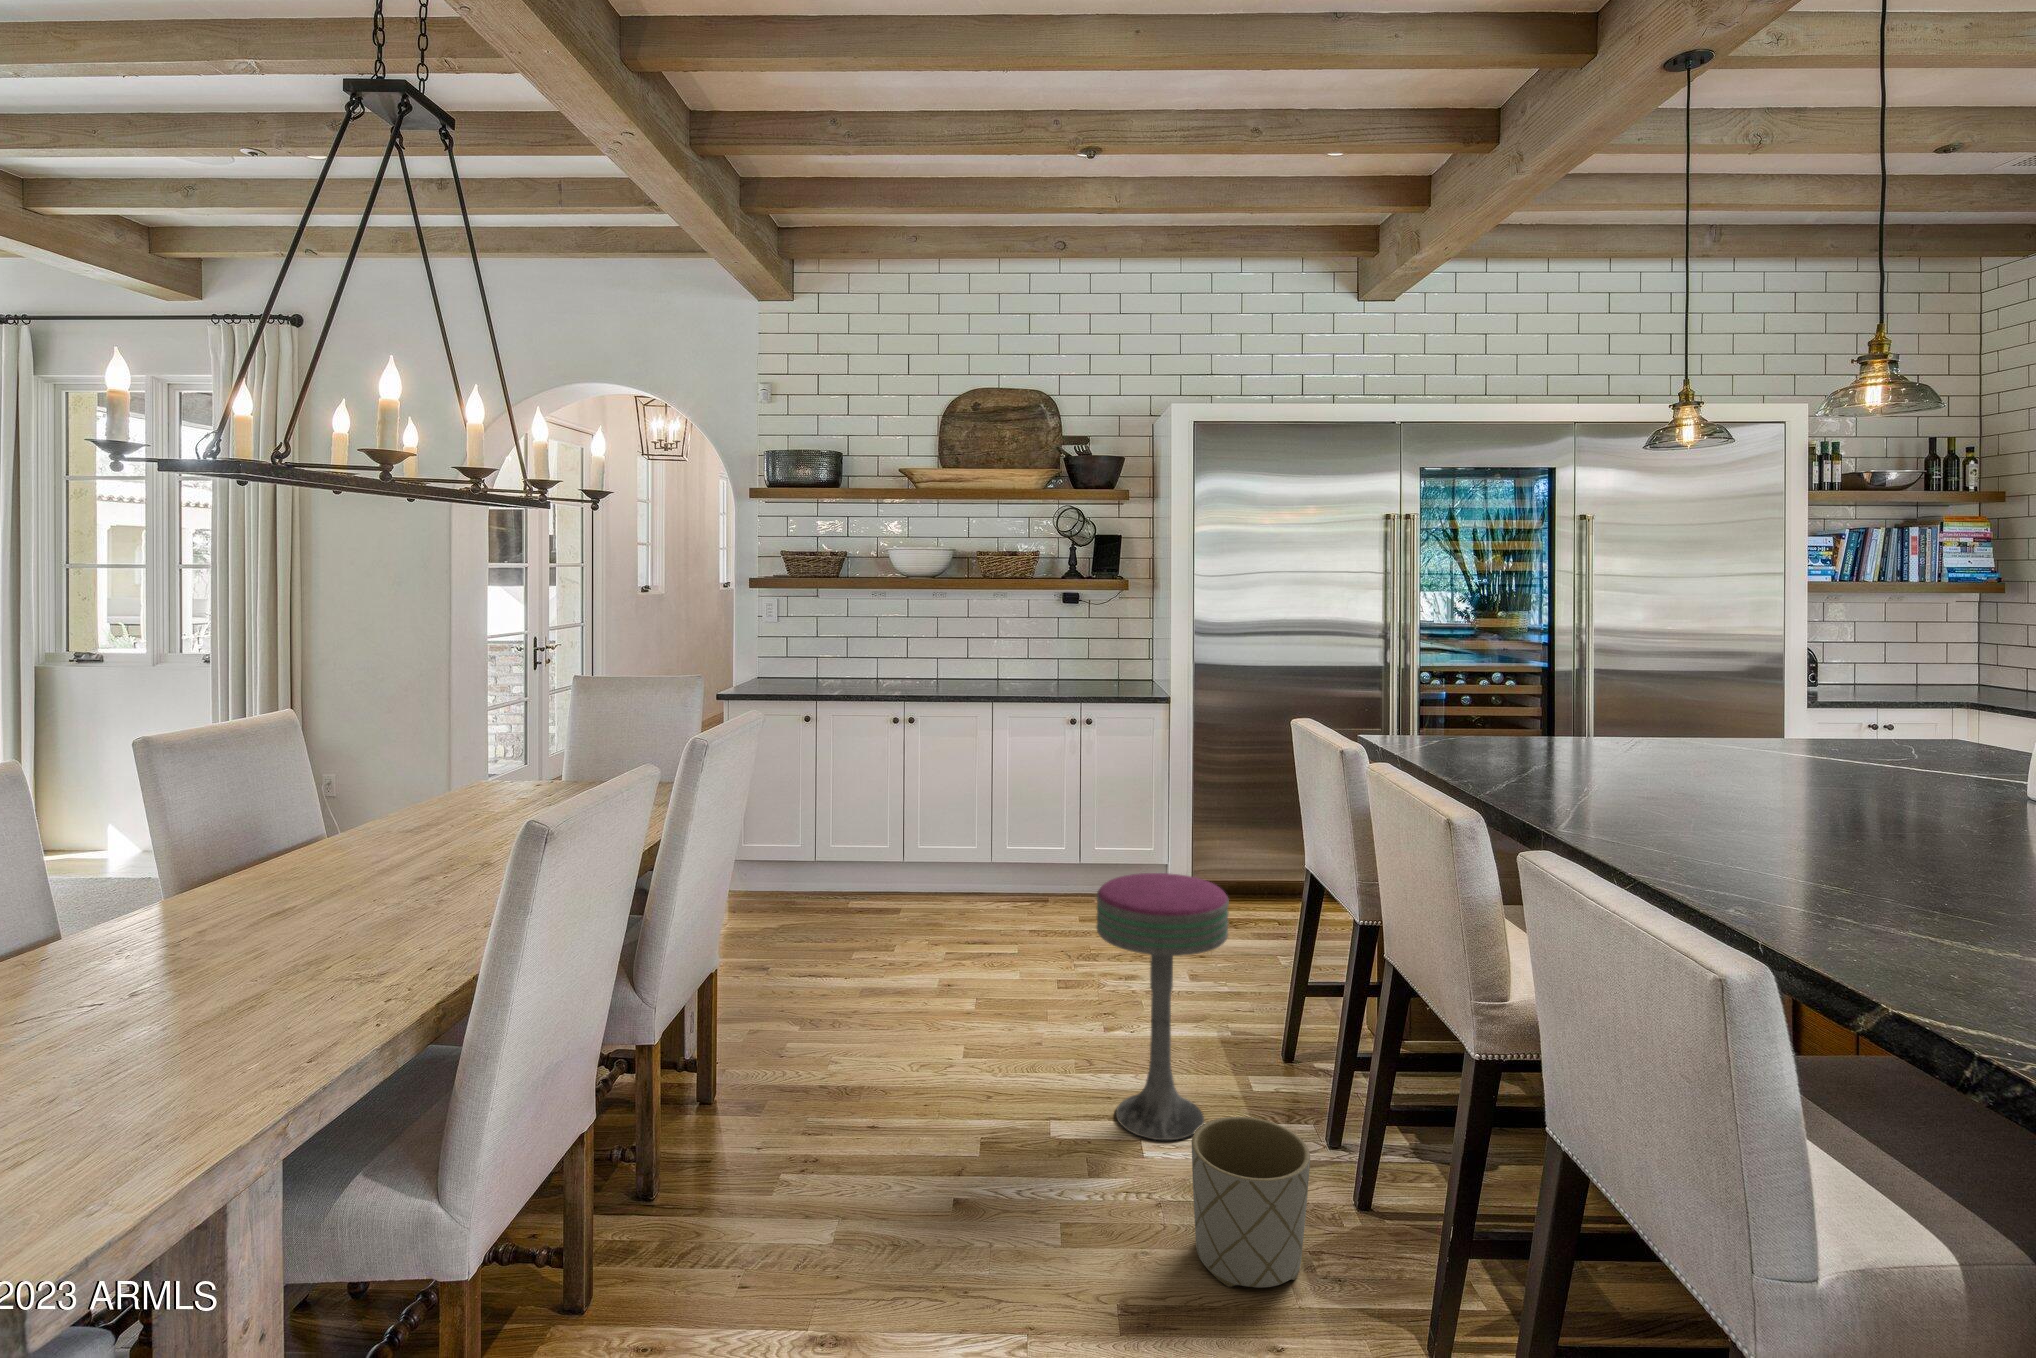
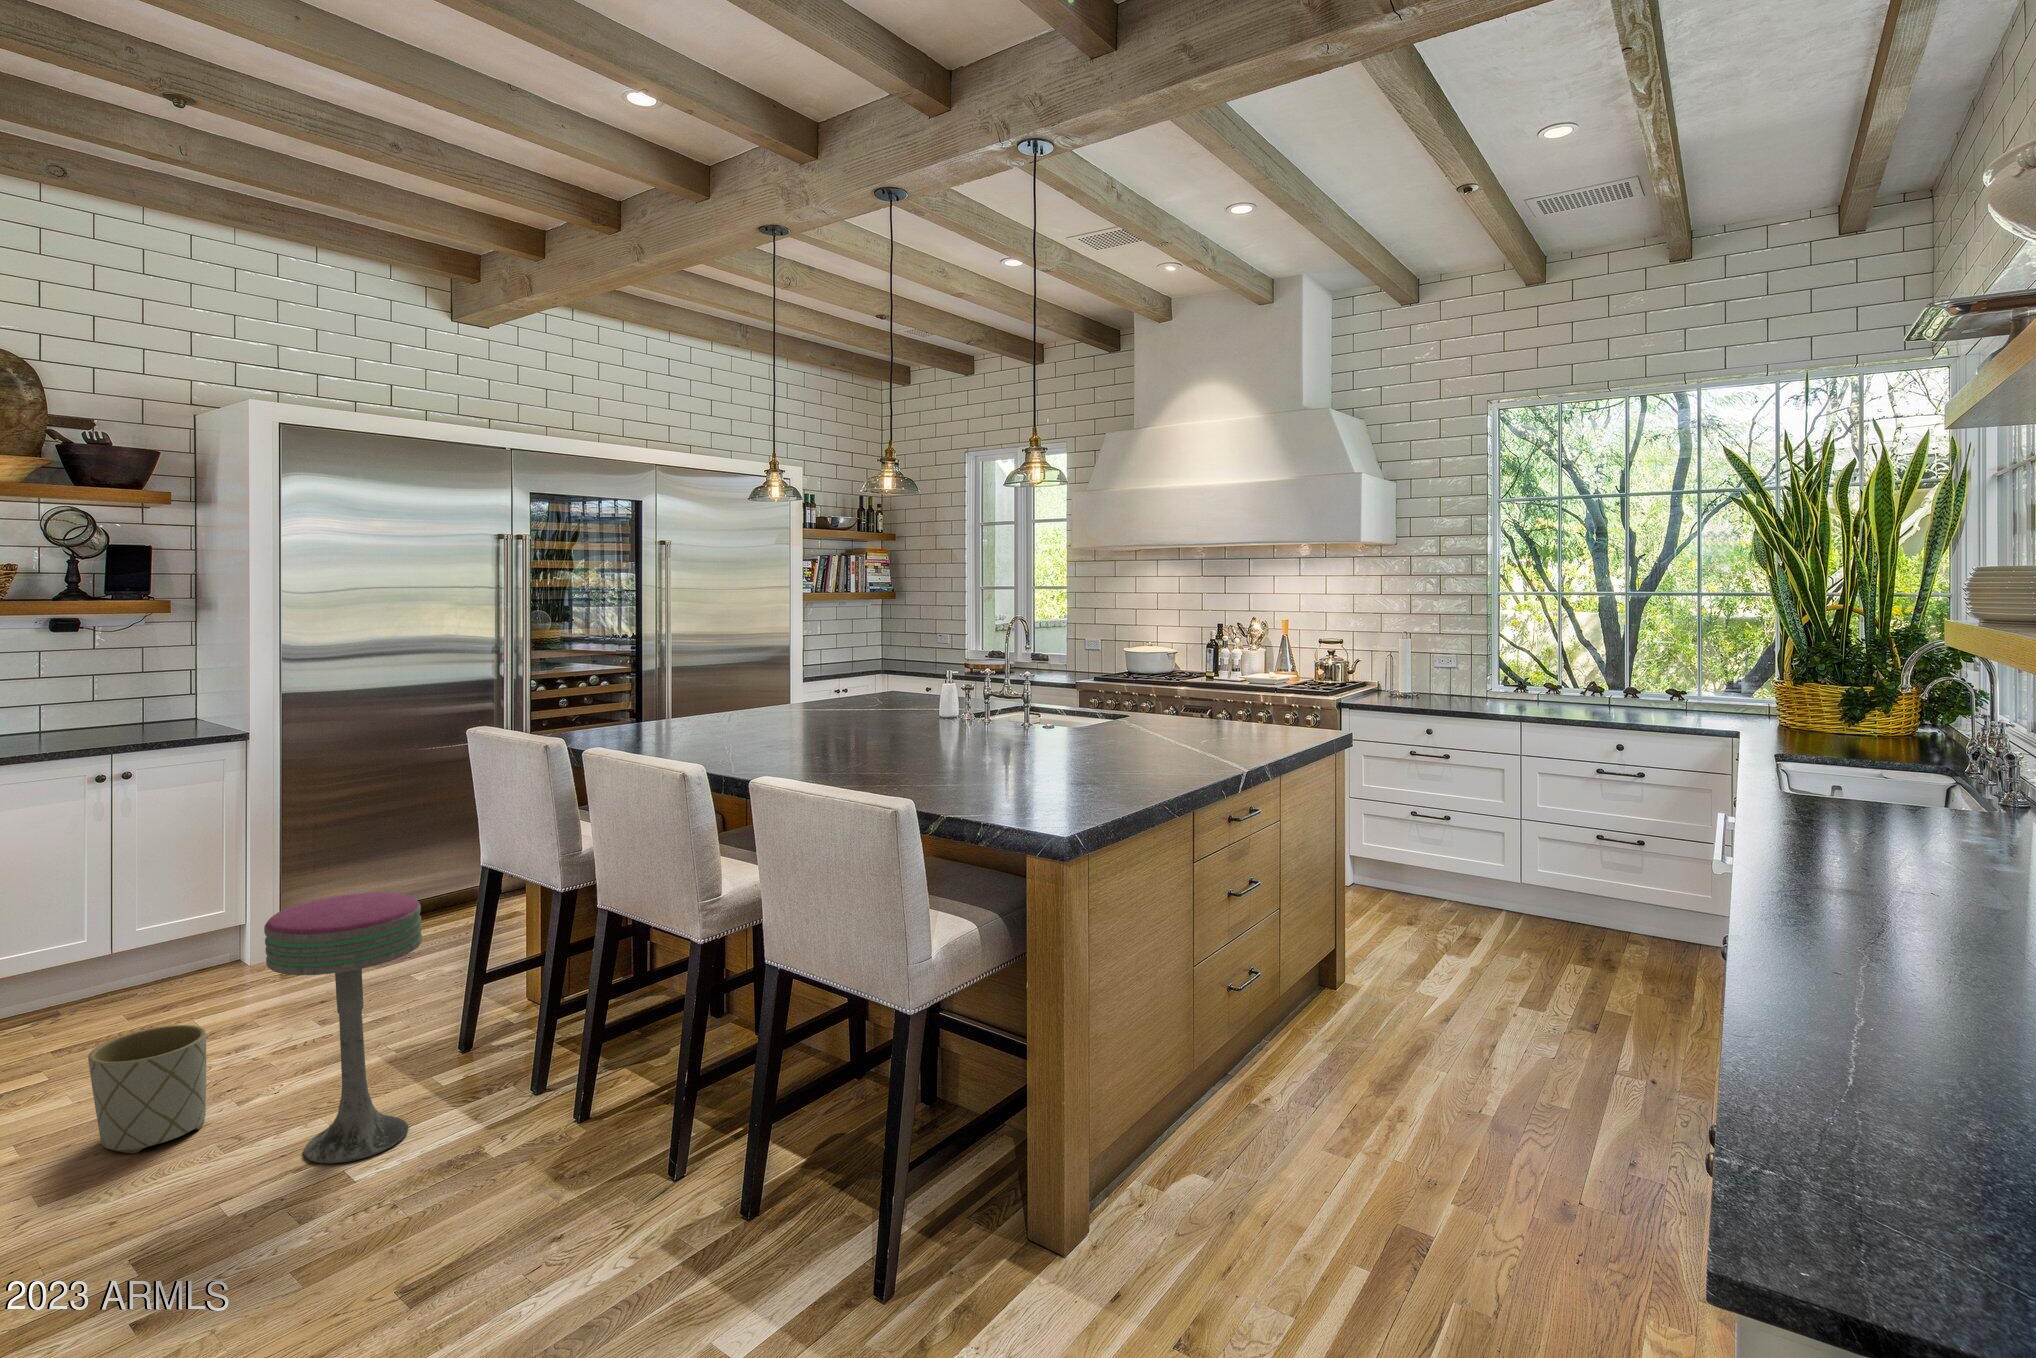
planter: present [1192,1117,1310,1287] -> present [88,1025,206,1153]

